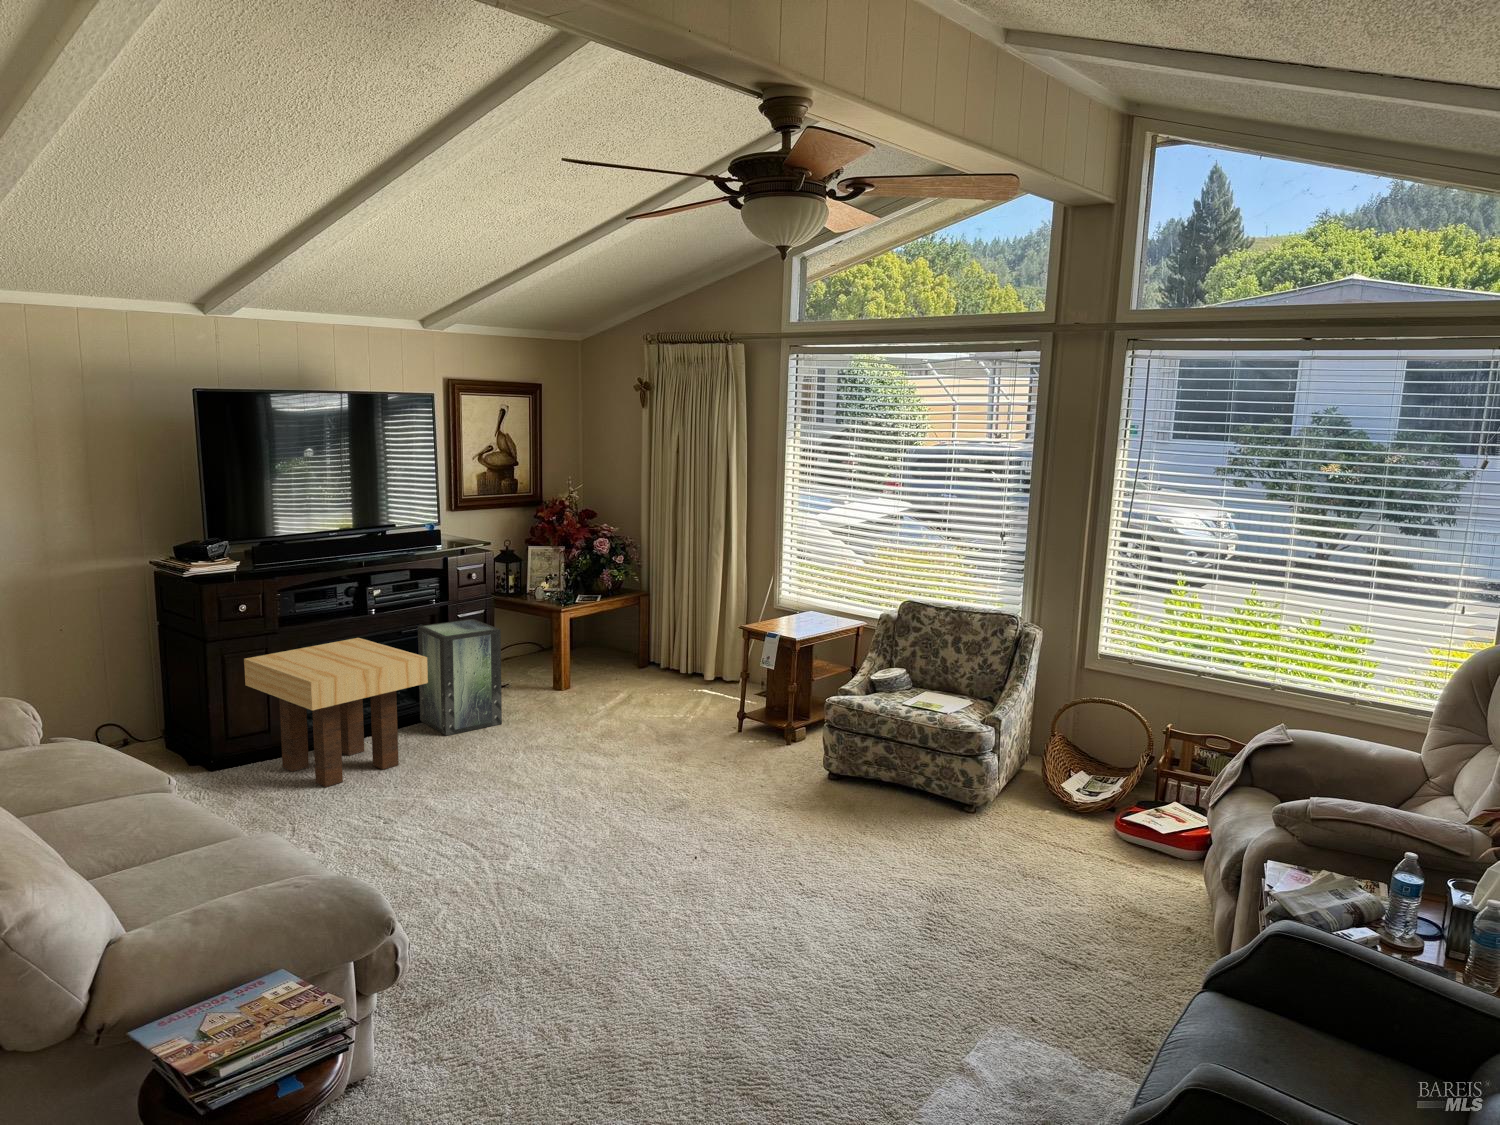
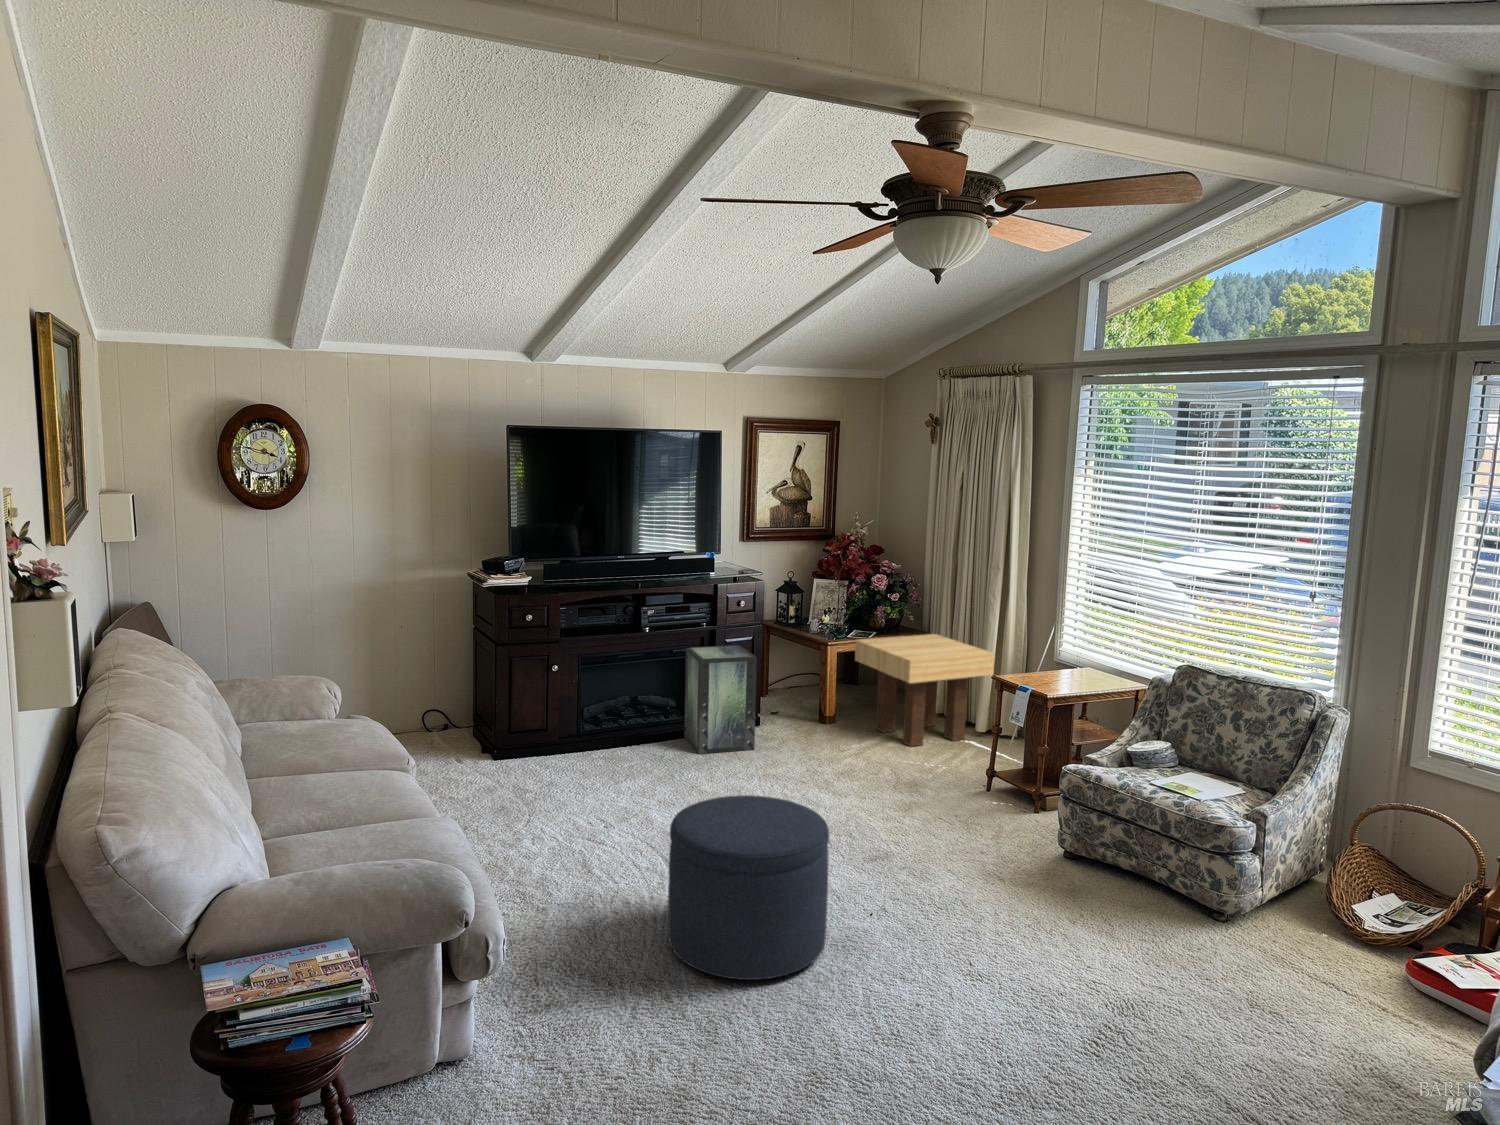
side table: present [244,638,428,787] -> present [855,634,995,746]
ottoman: none [515,763,675,942] -> present [668,795,829,980]

